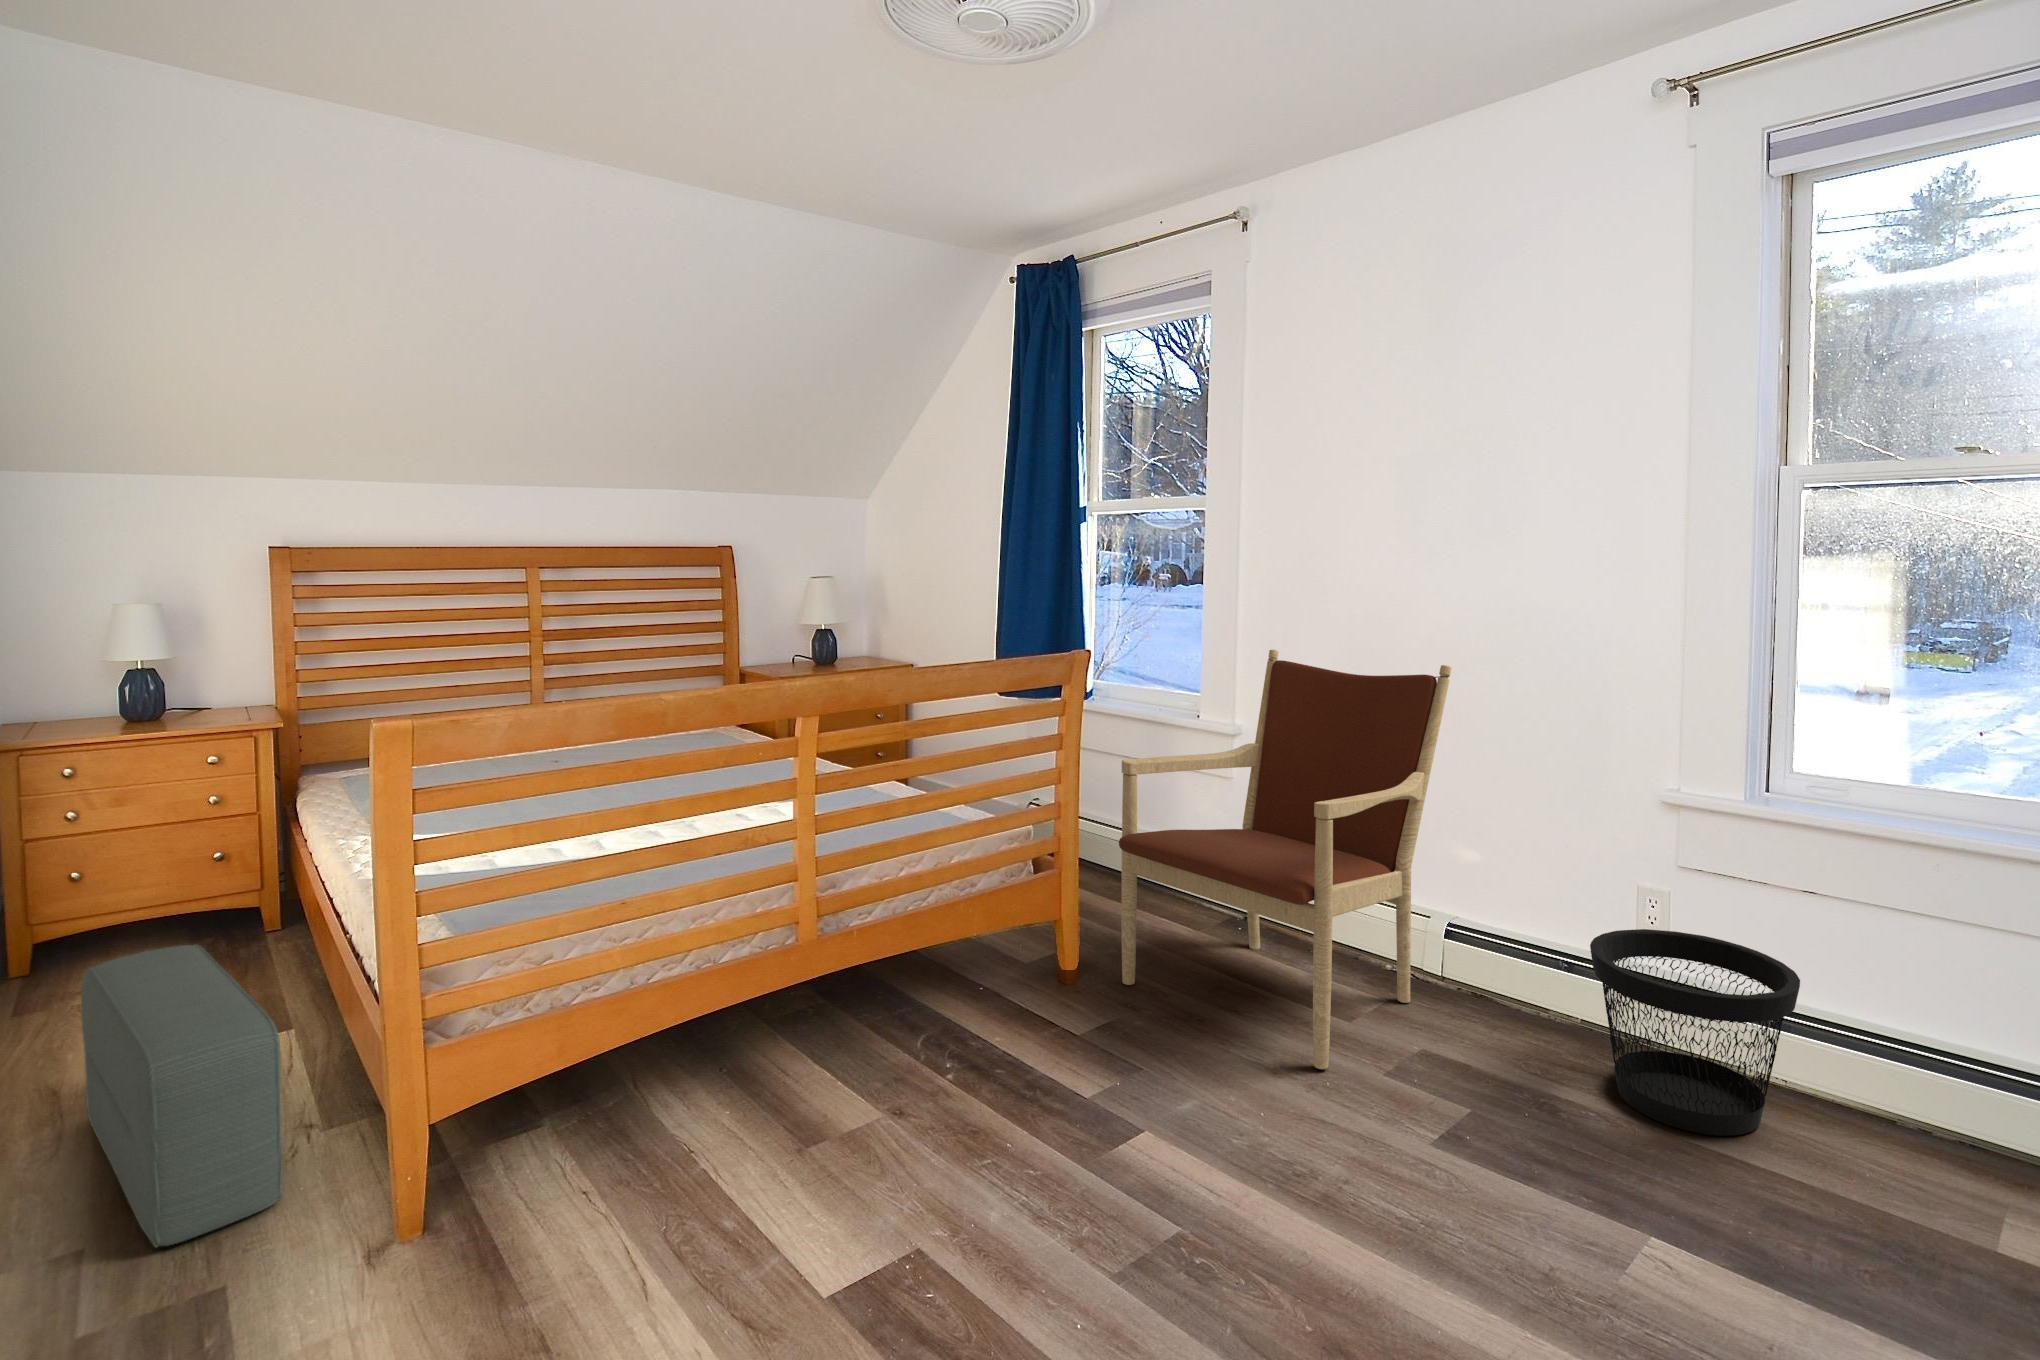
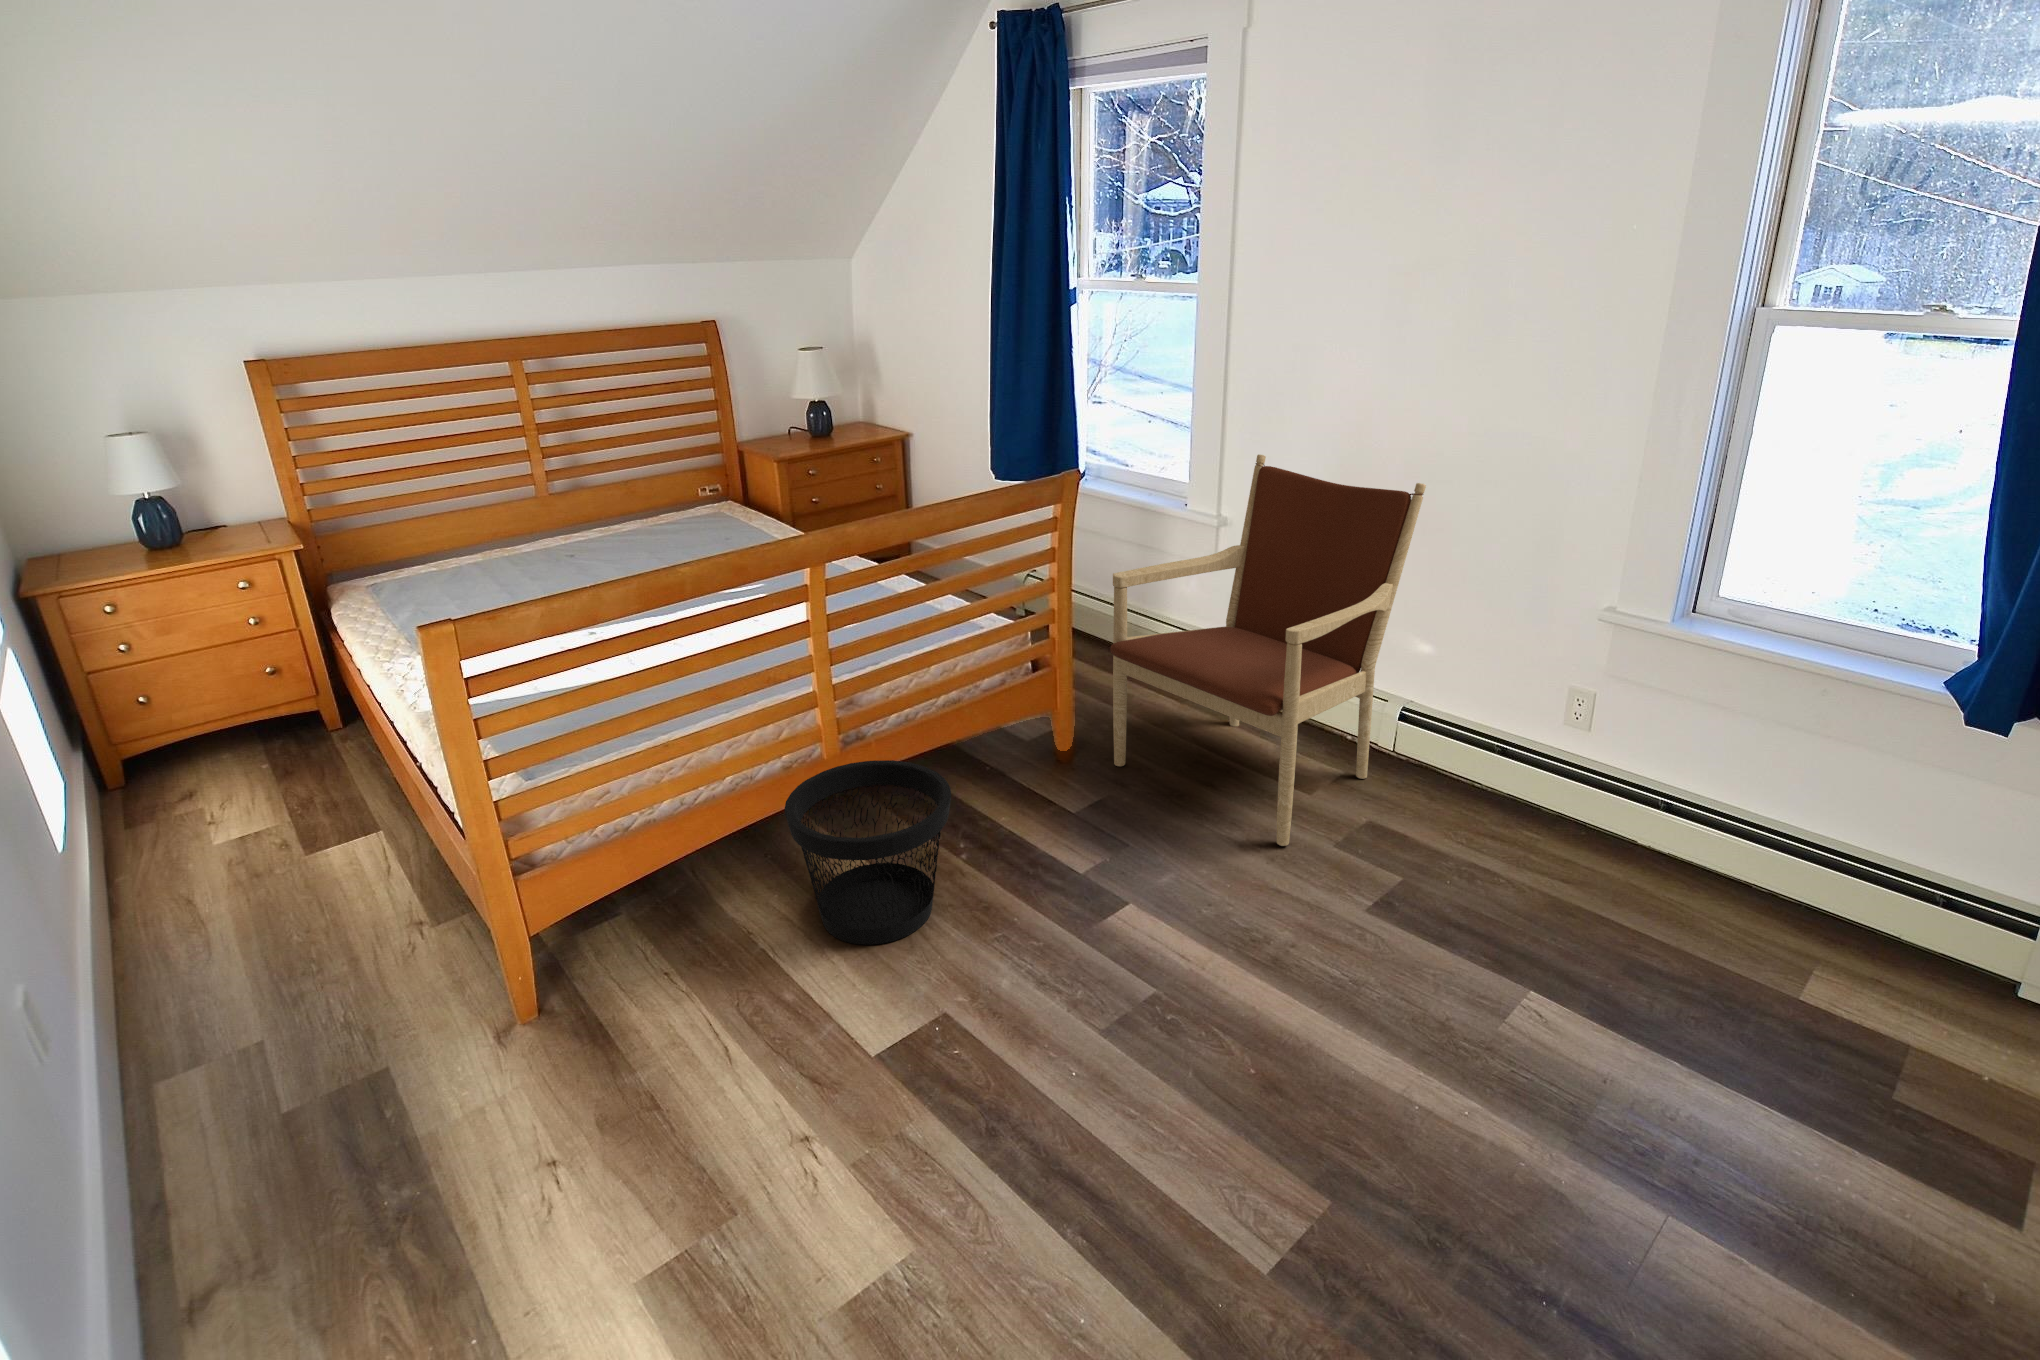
wastebasket: present [1590,929,1800,1136] -> present [784,760,951,945]
pouf: present [81,944,283,1247] -> none [195,776,415,1032]

